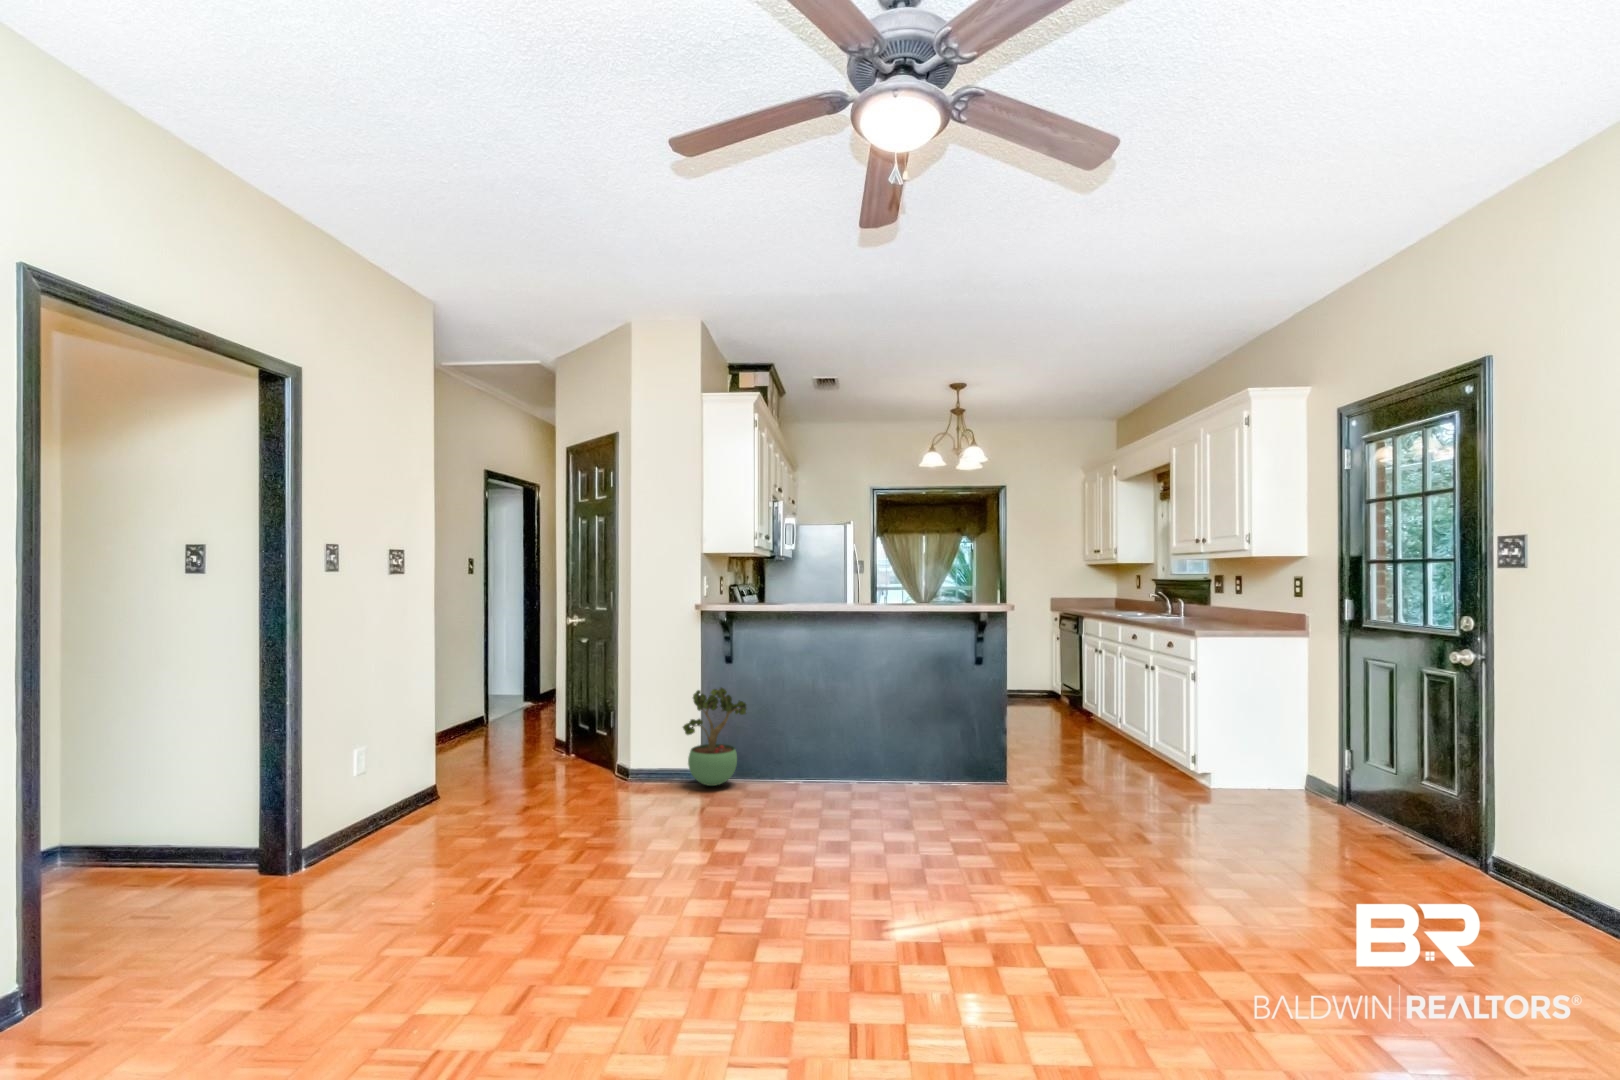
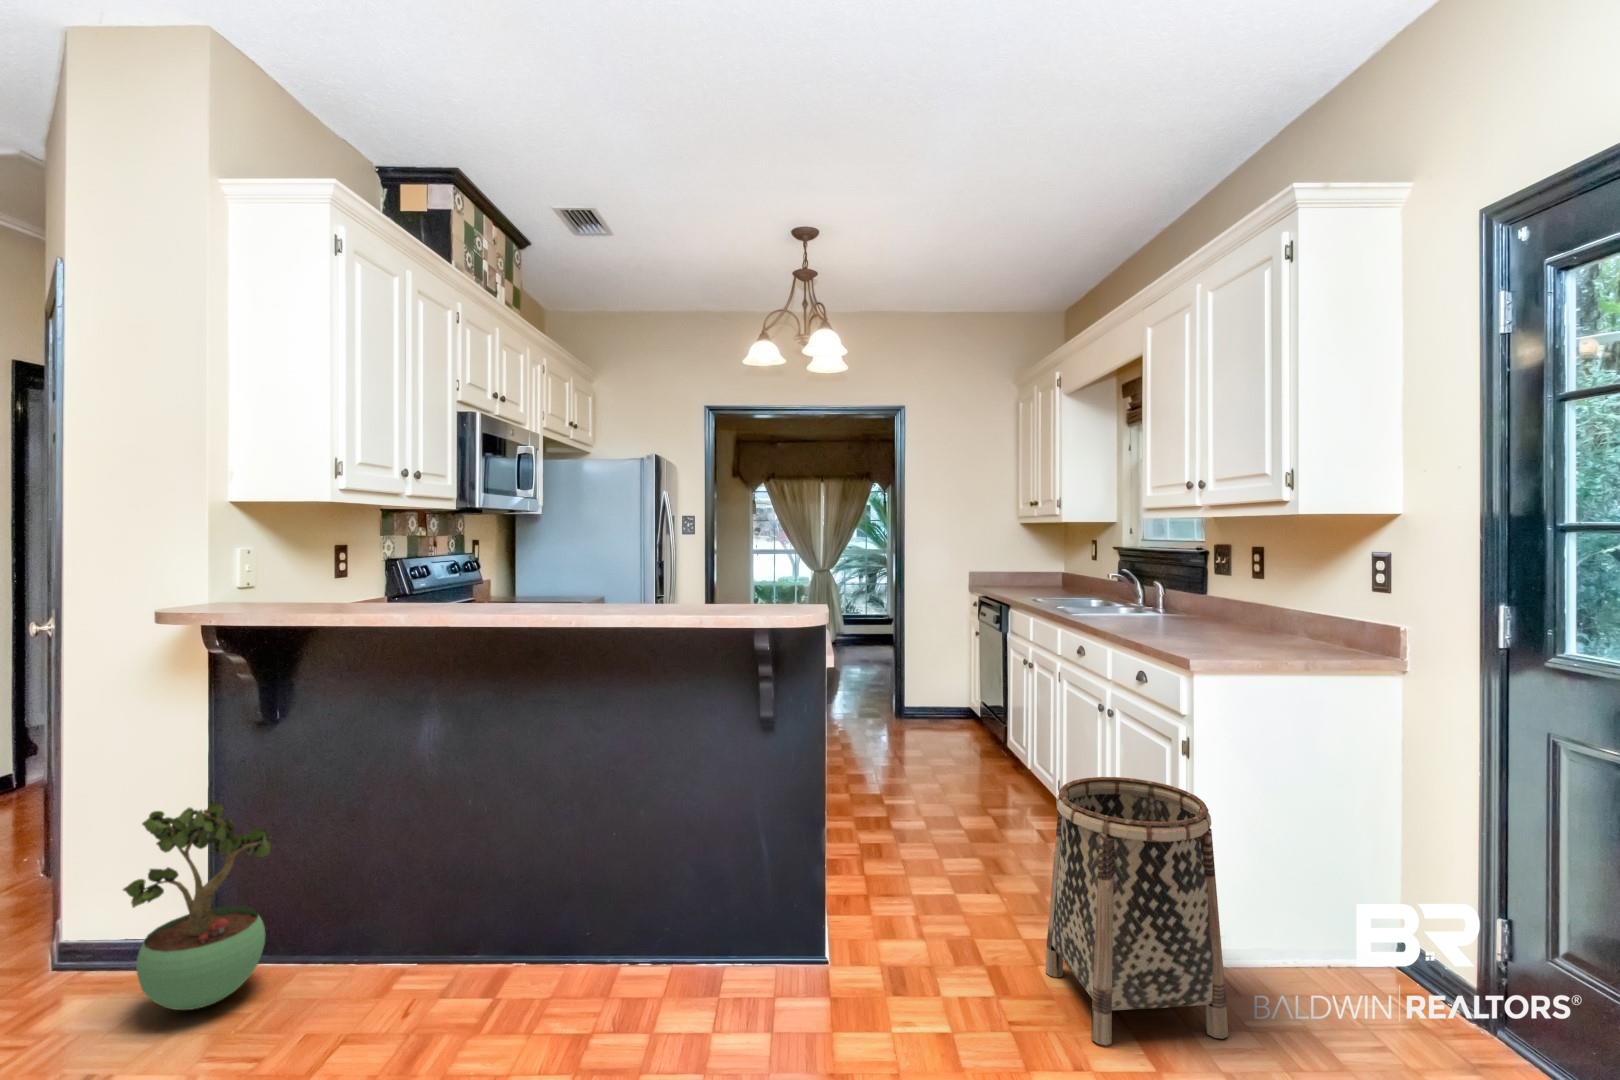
basket: none [1123,690,1216,806] -> present [1046,777,1228,1045]

